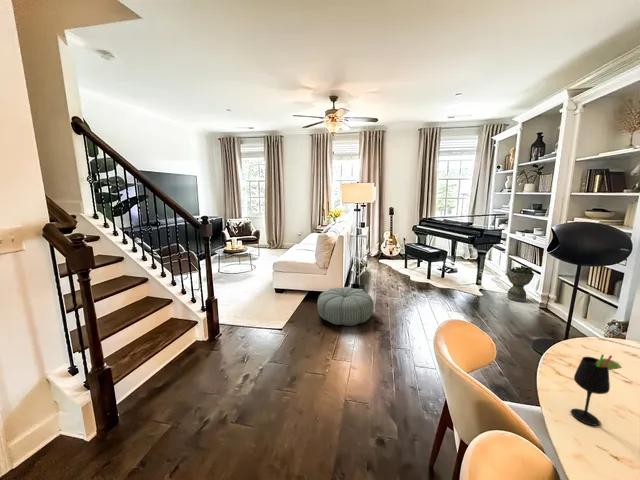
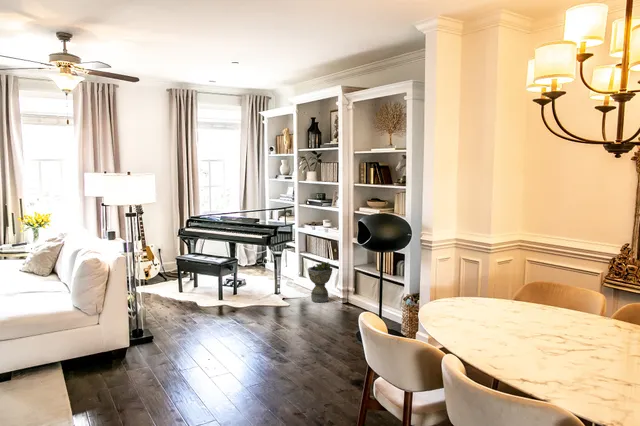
pouf: present [317,287,374,326] -> none [100,331,192,391]
wine glass: present [571,355,622,425] -> none [456,297,477,344]

